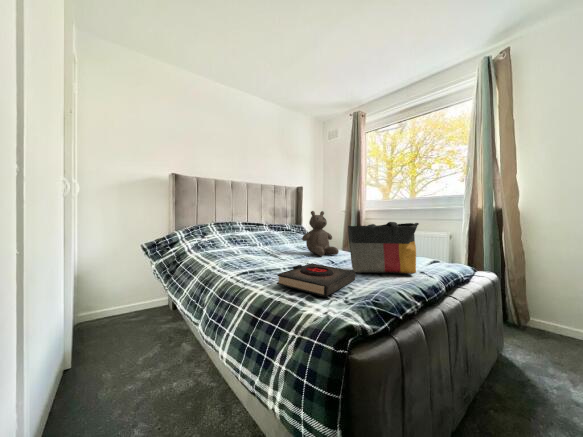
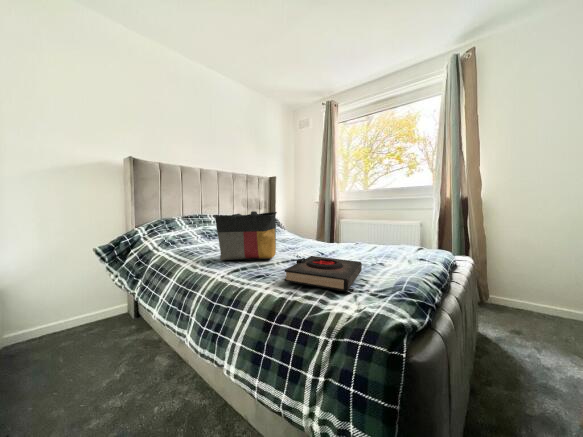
teddy bear: present [302,211,339,256] -> none [287,200,325,248]
tote bag: present [348,222,419,274] -> present [215,211,277,260]

